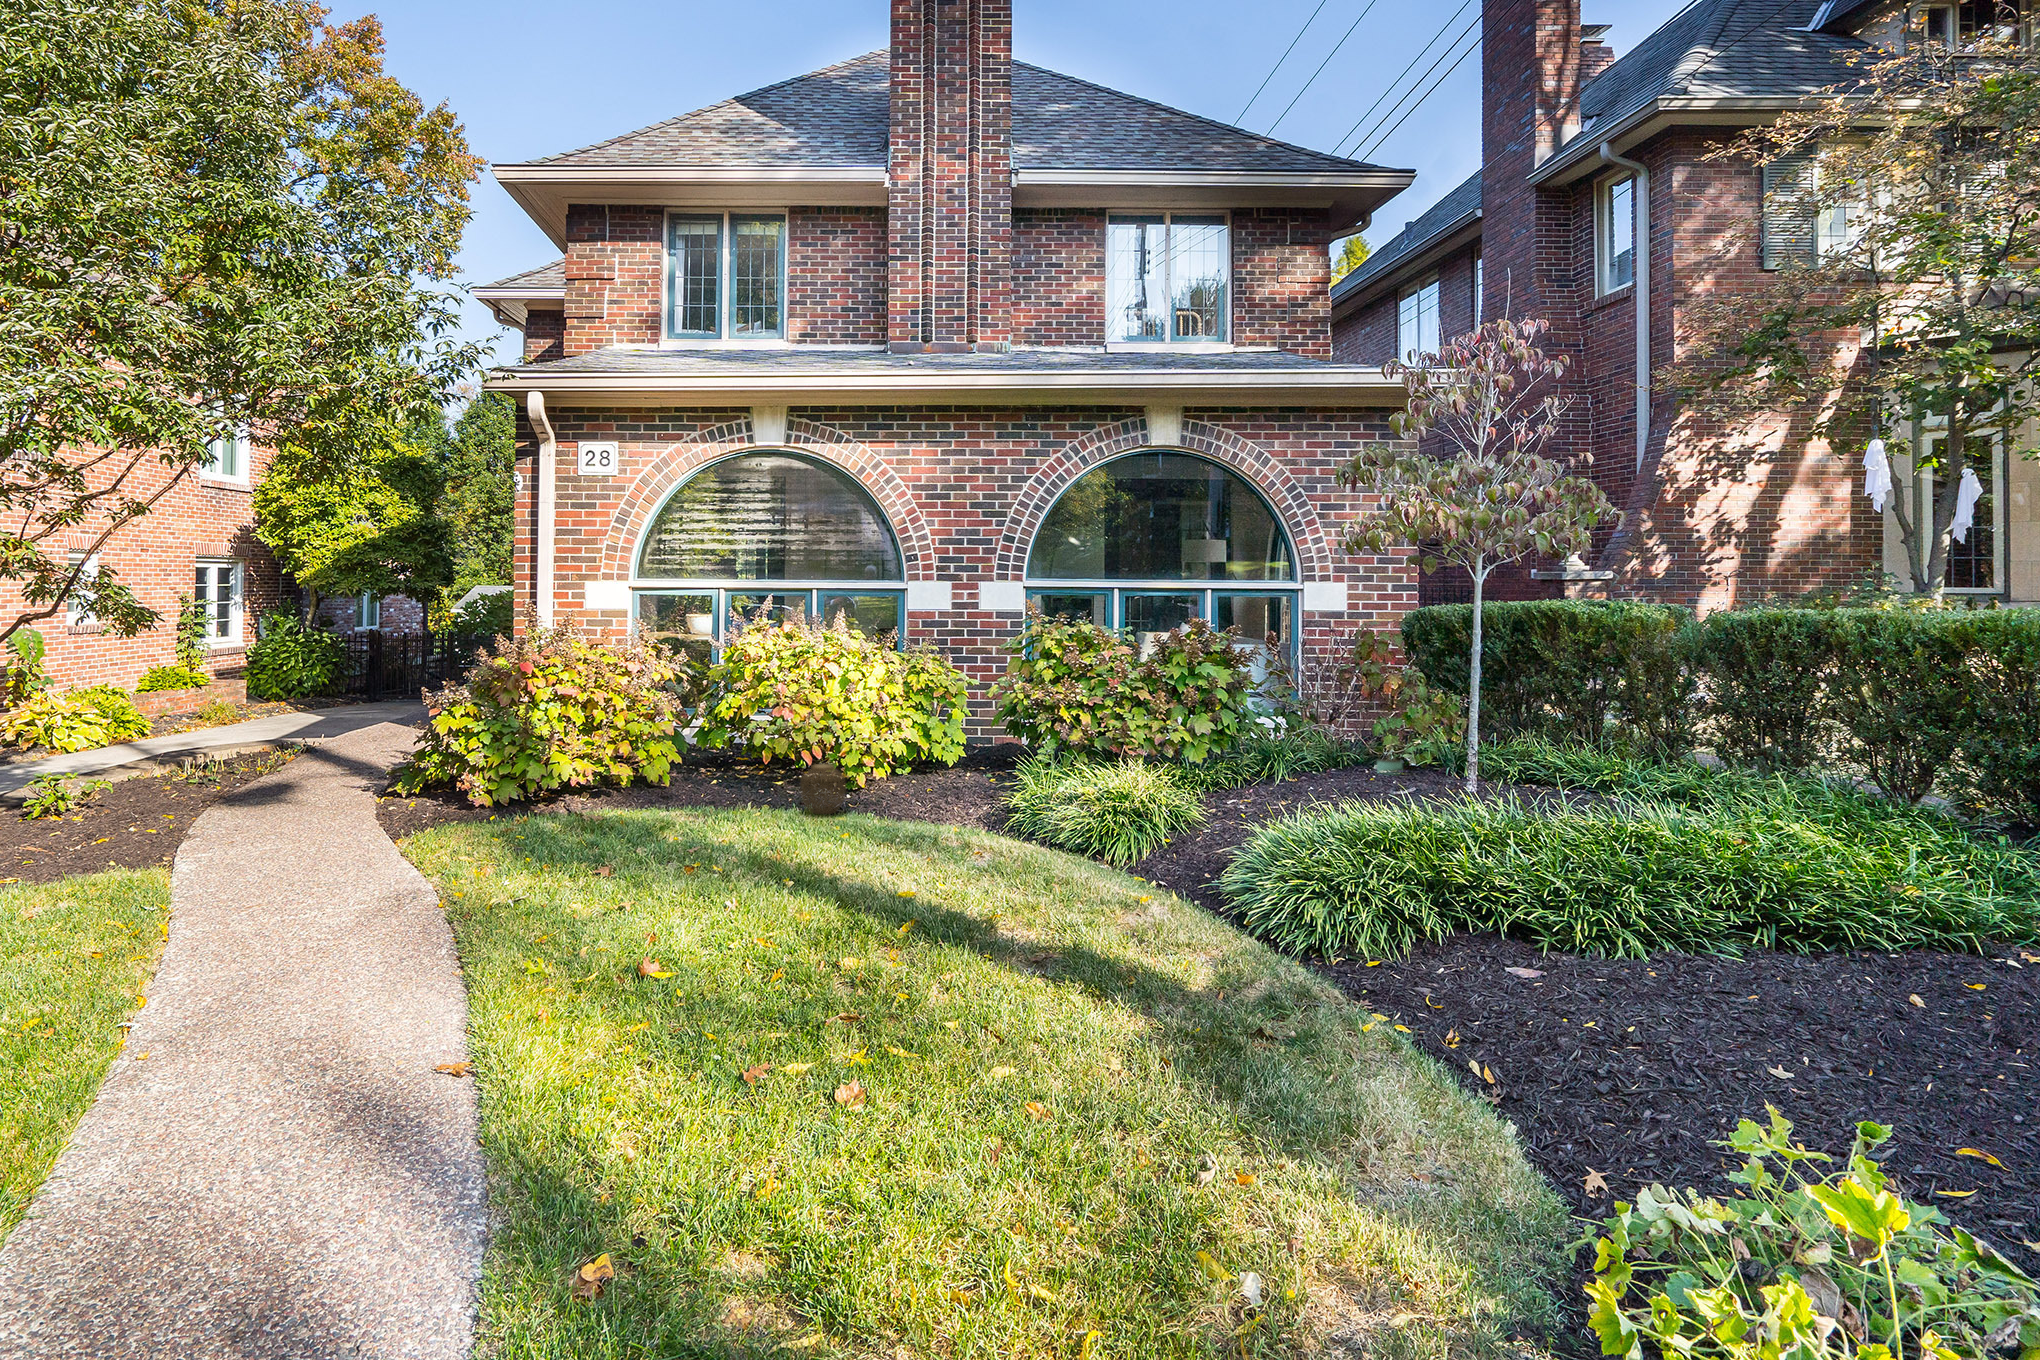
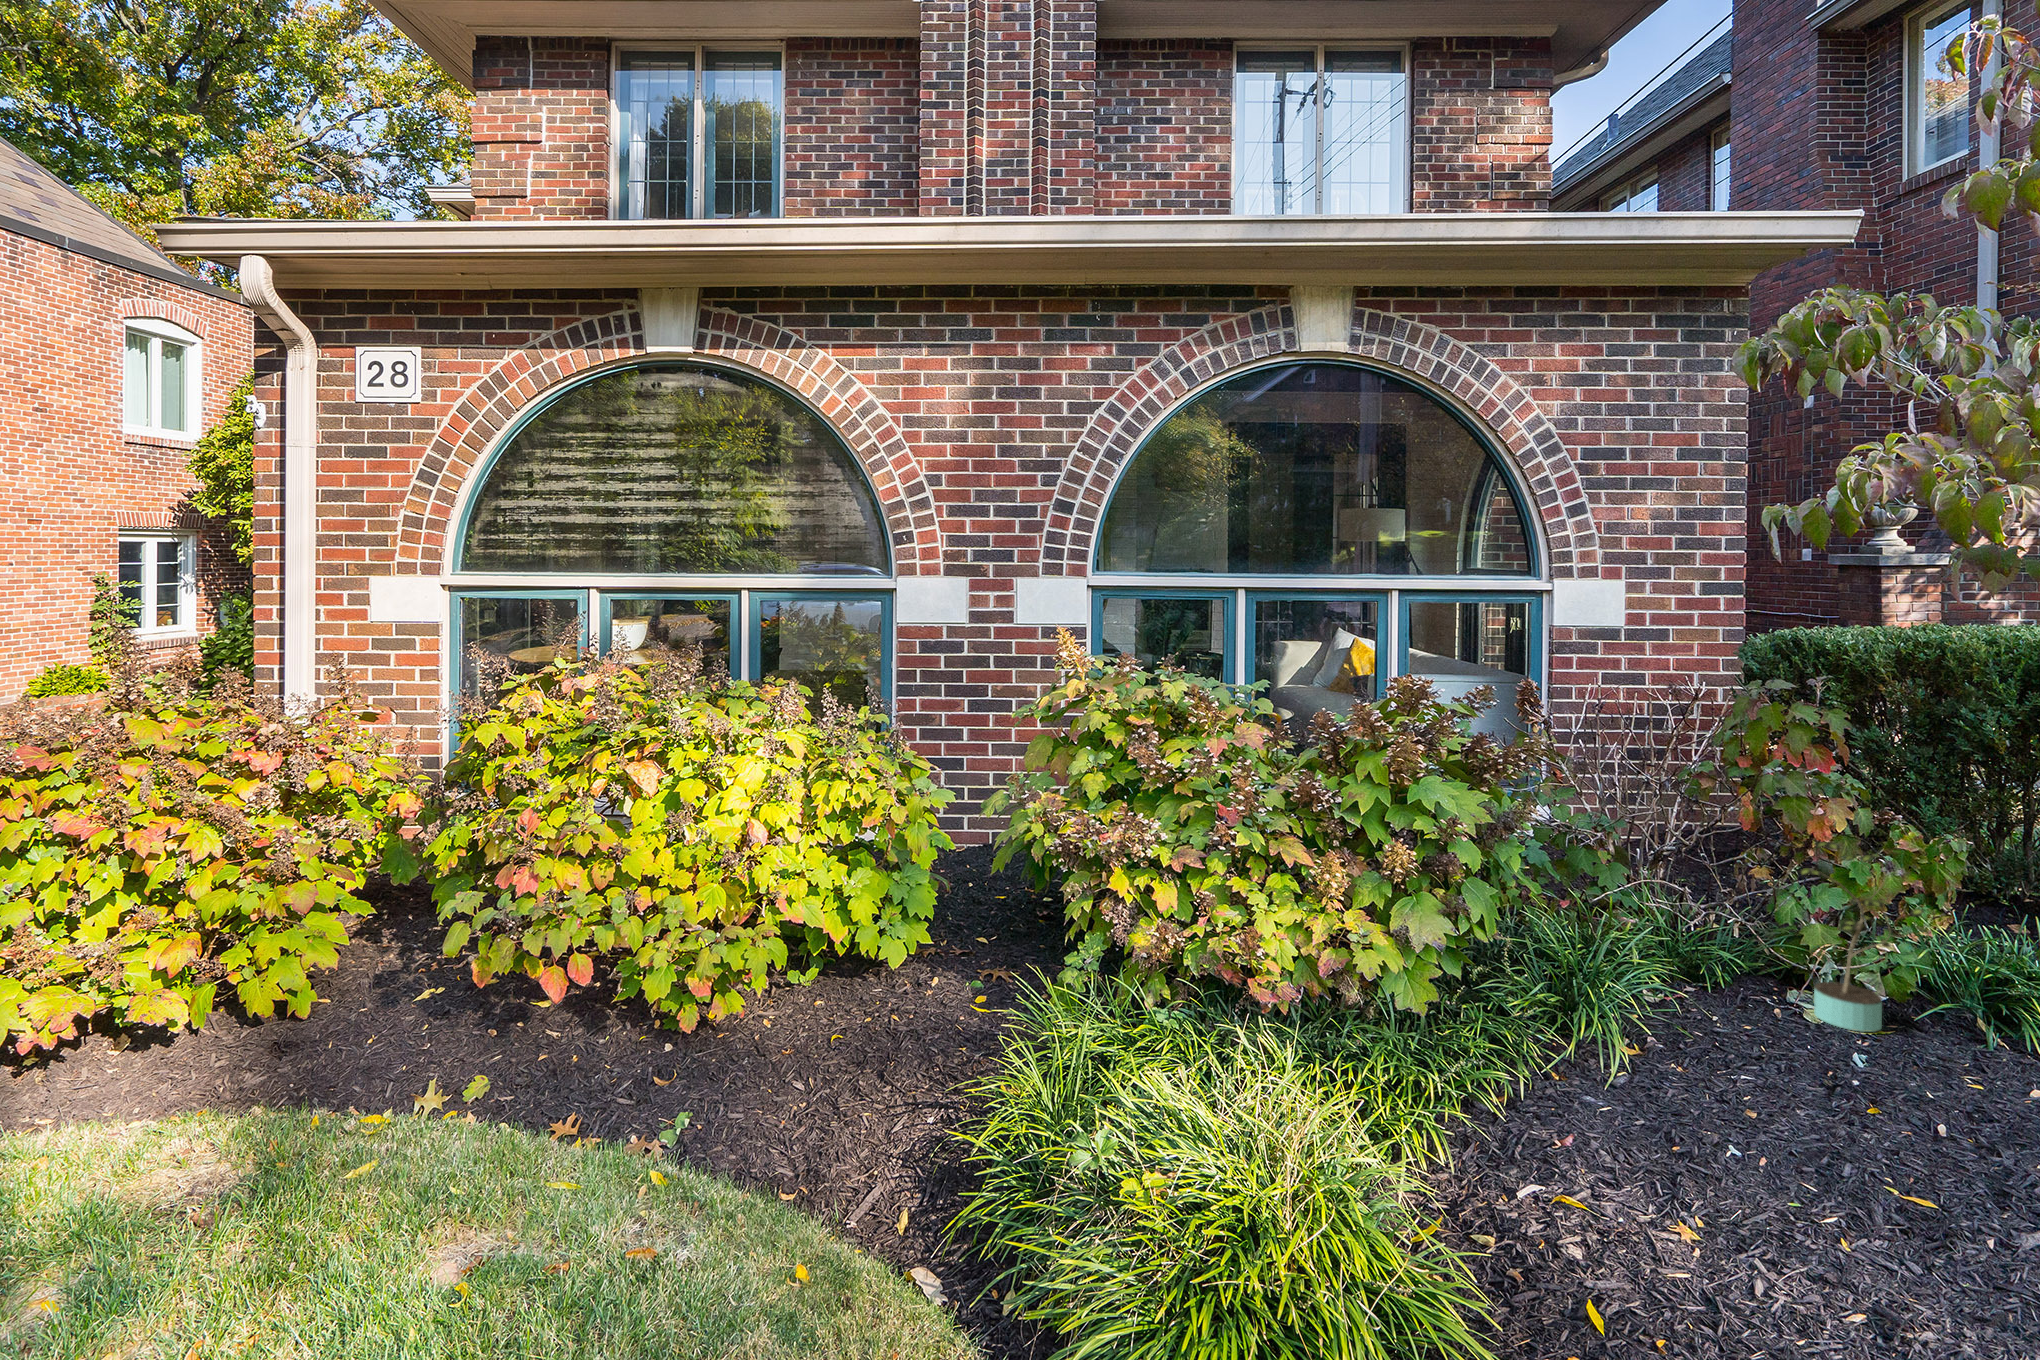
woven basket: present [801,764,845,814] -> none [522,985,626,1109]

